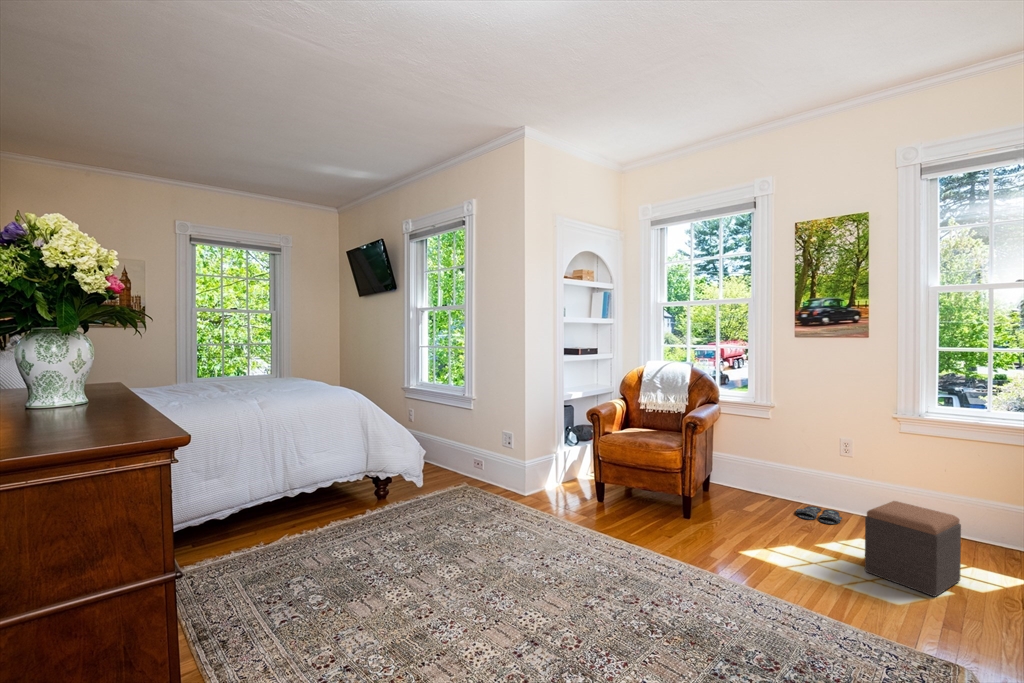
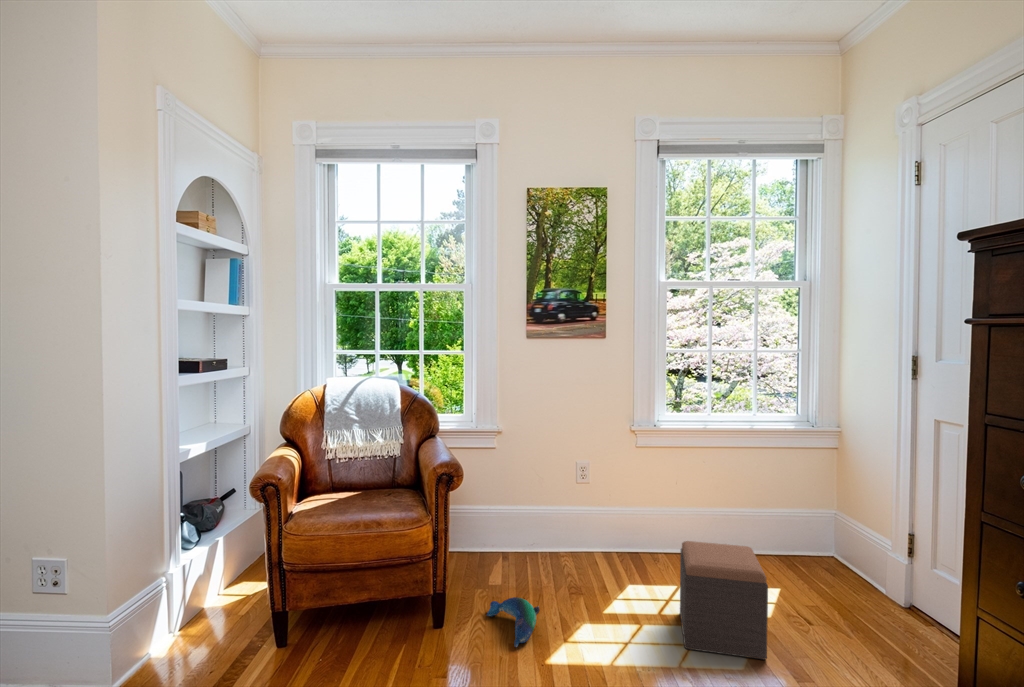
slippers: present [796,506,842,524] -> none [542,555,594,580]
plush toy: none [729,511,761,534] -> present [487,597,540,647]

